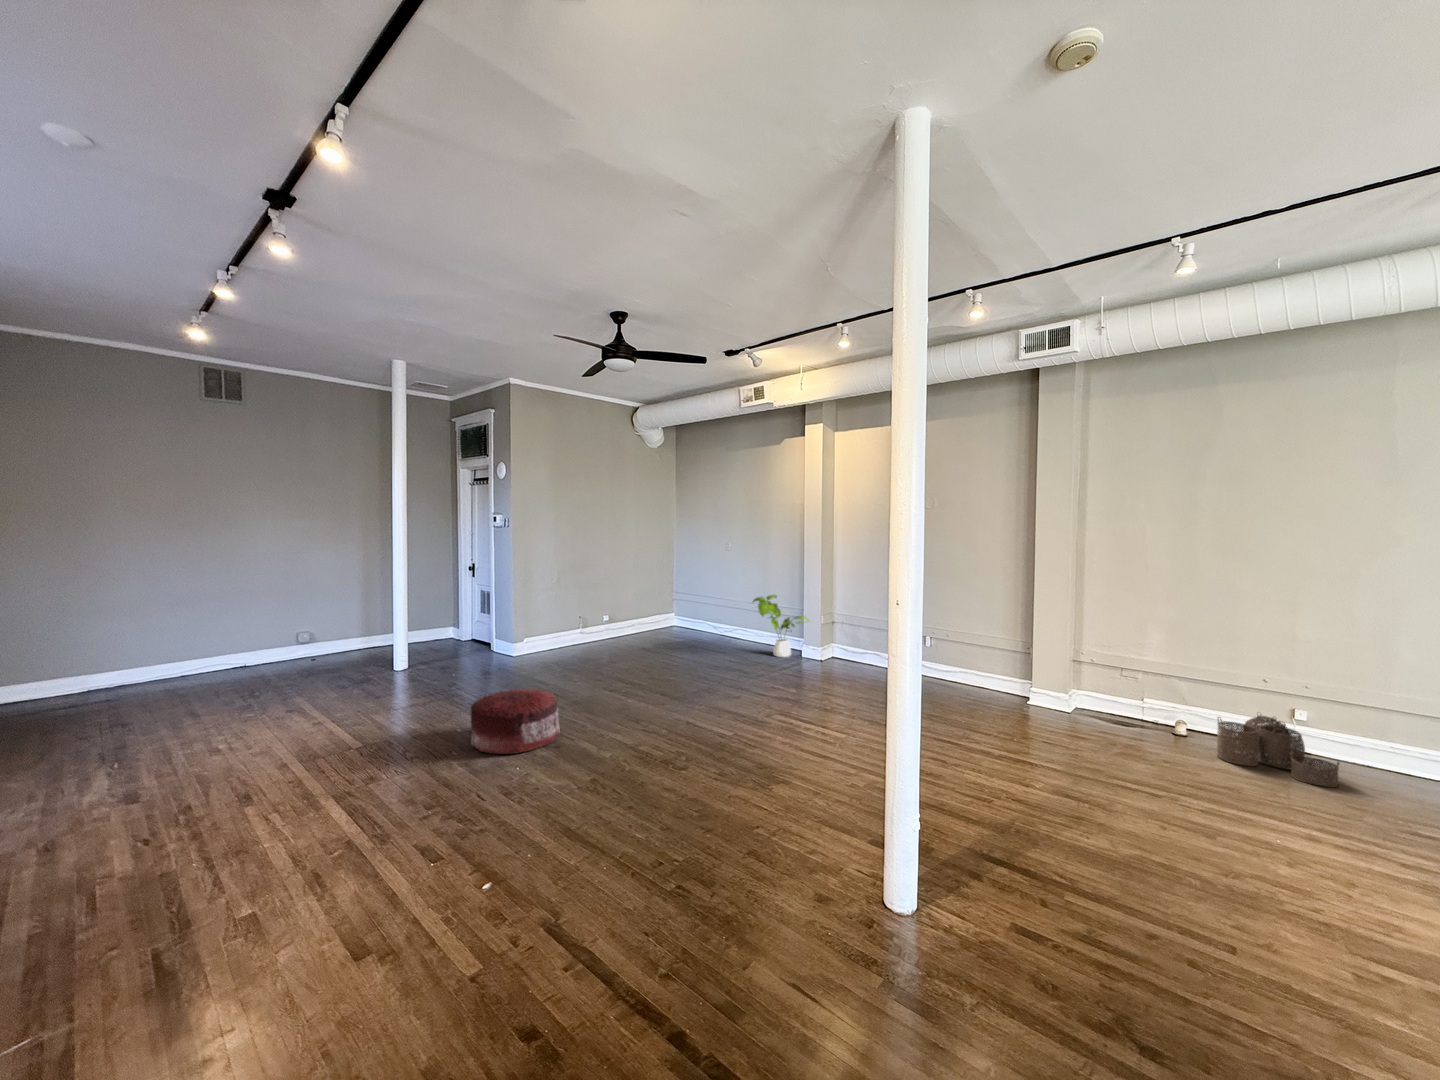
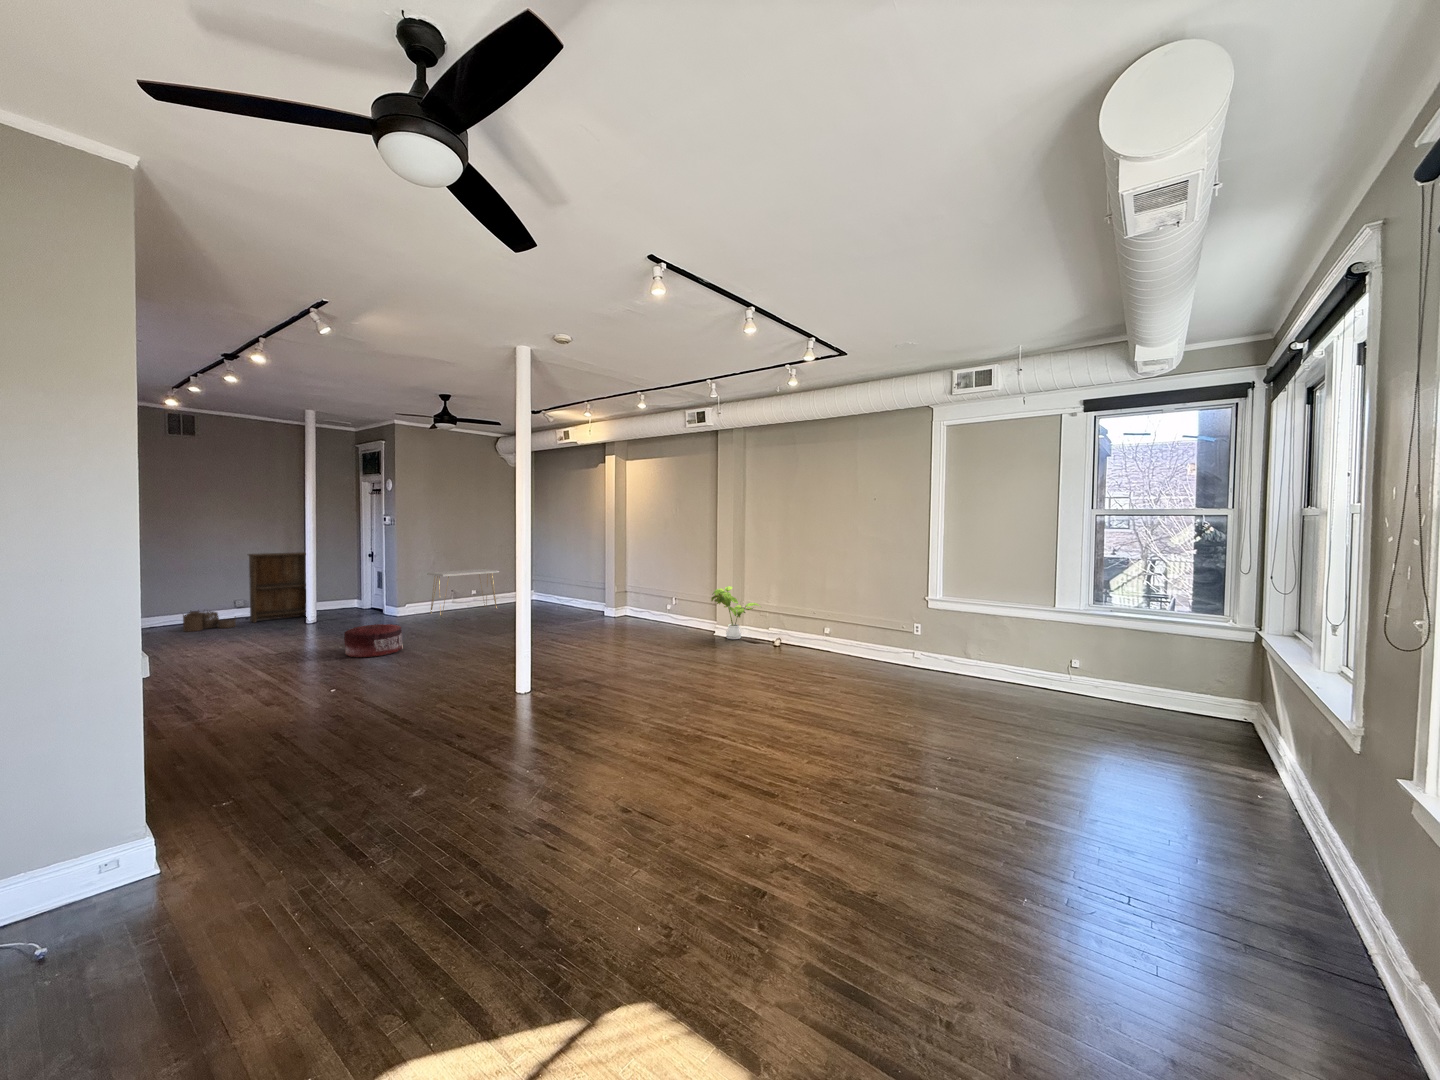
bookshelf: none [315,564,404,666] -> present [248,552,306,623]
console table: none [551,587,644,655] -> present [427,569,500,616]
house plant: present [753,595,809,657] -> present [711,586,760,639]
woven basket: present [1217,715,1339,787] -> present [183,610,236,632]

